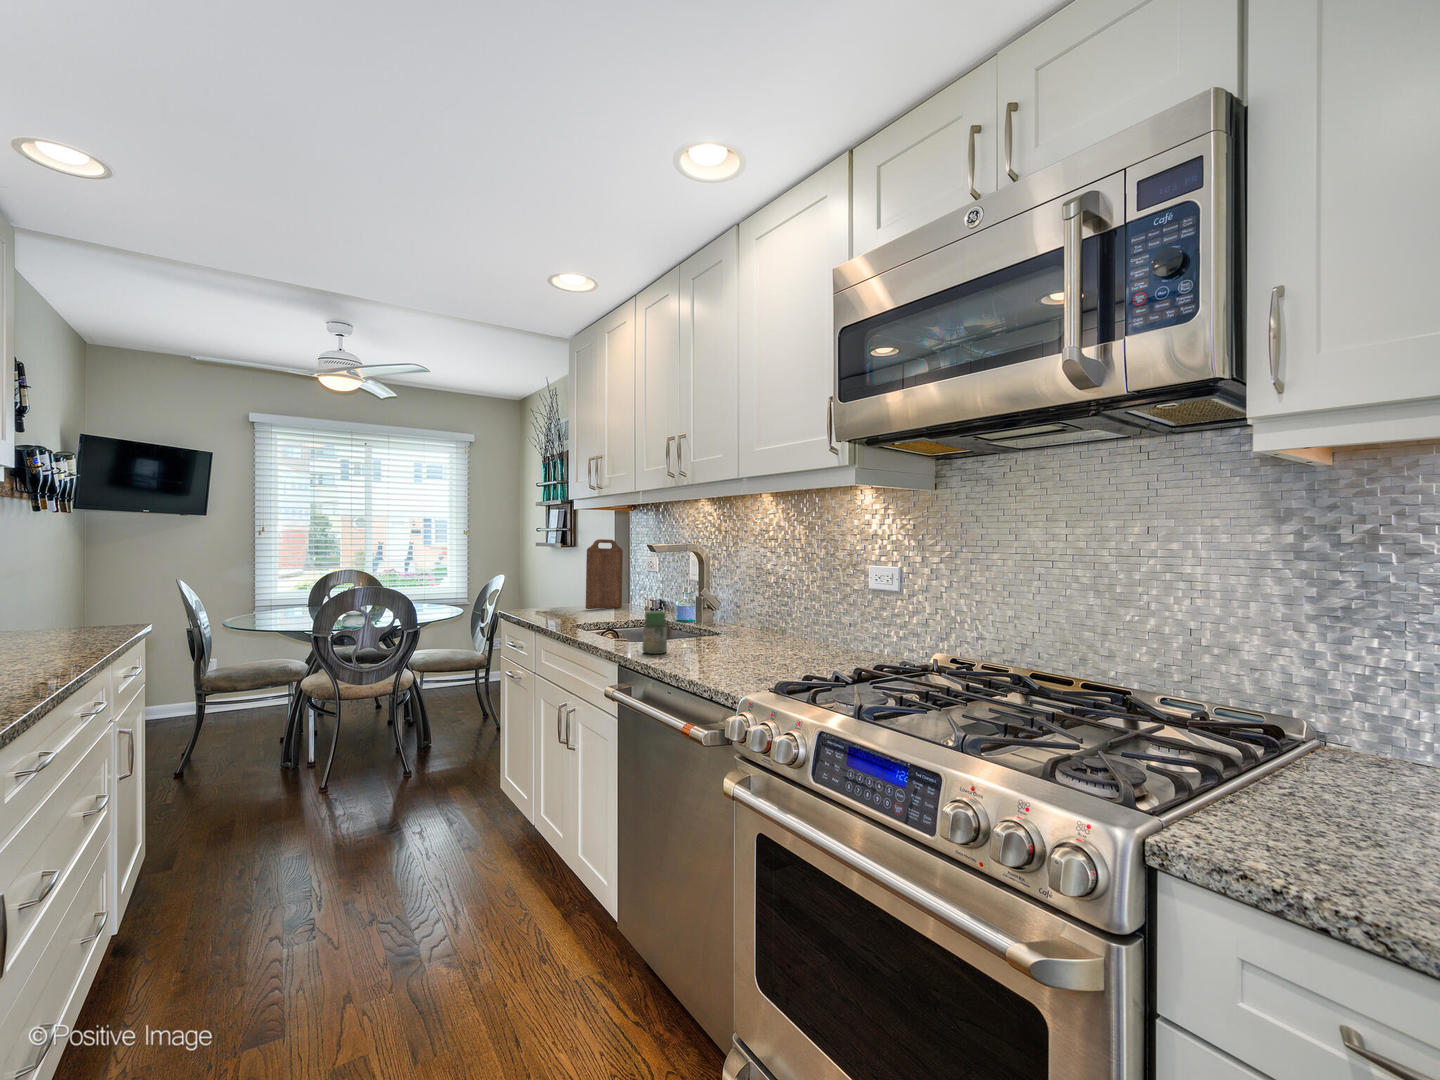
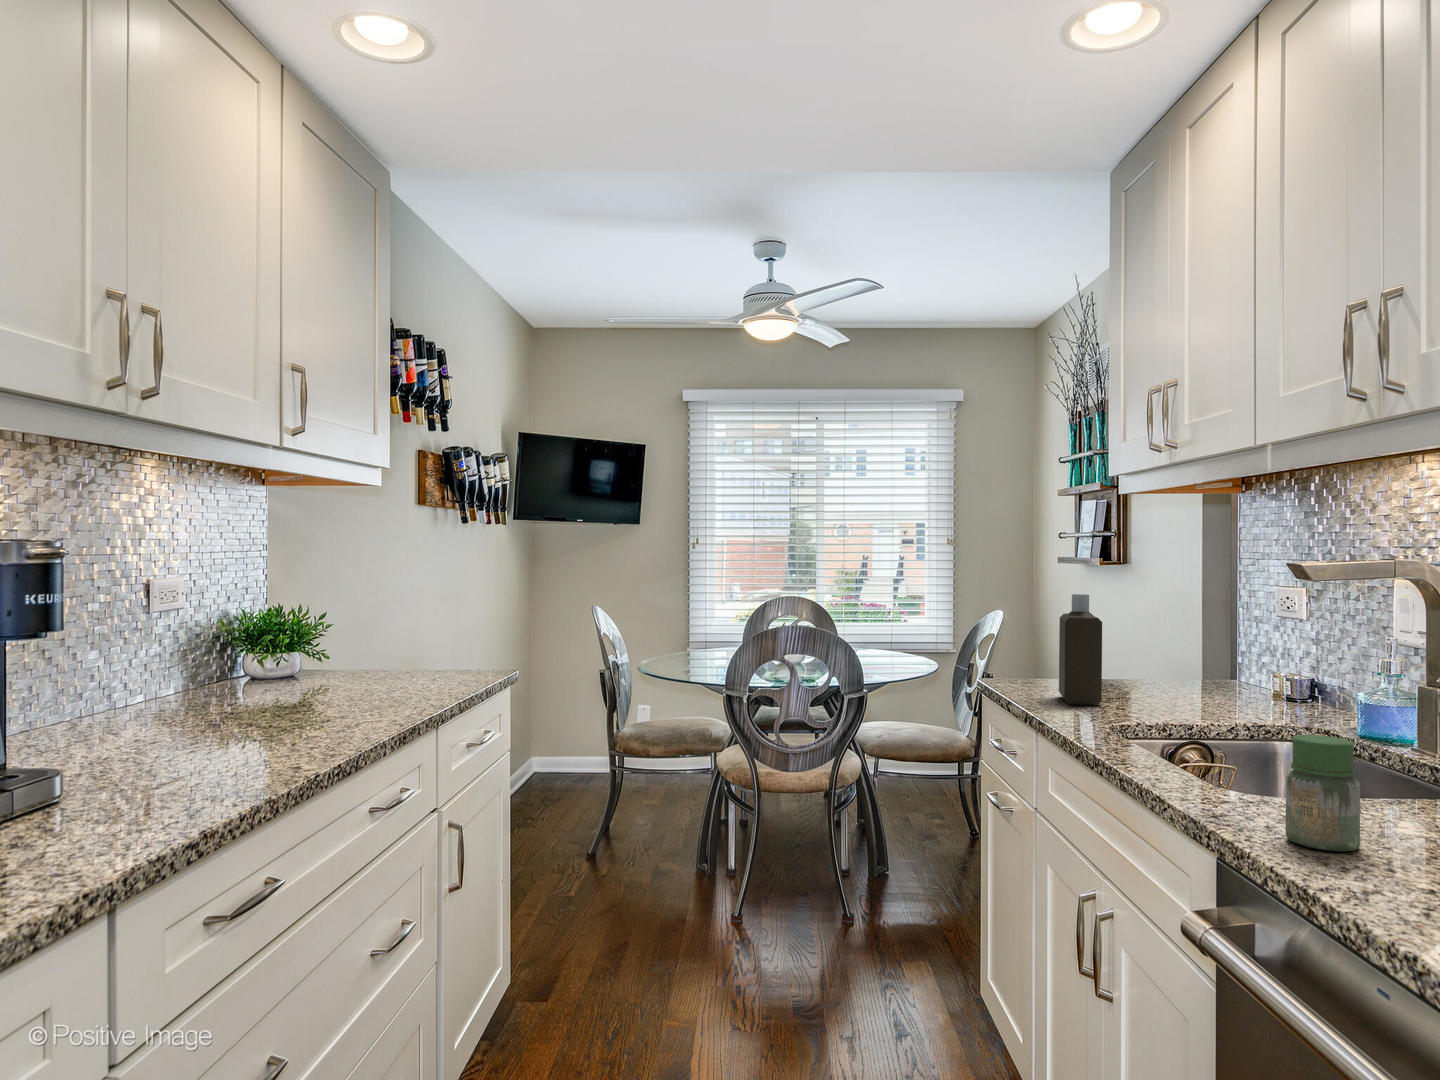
cutting board: present [586,539,623,609] -> none [1144,552,1221,685]
bottle: none [544,562,567,620] -> present [1059,594,1102,706]

